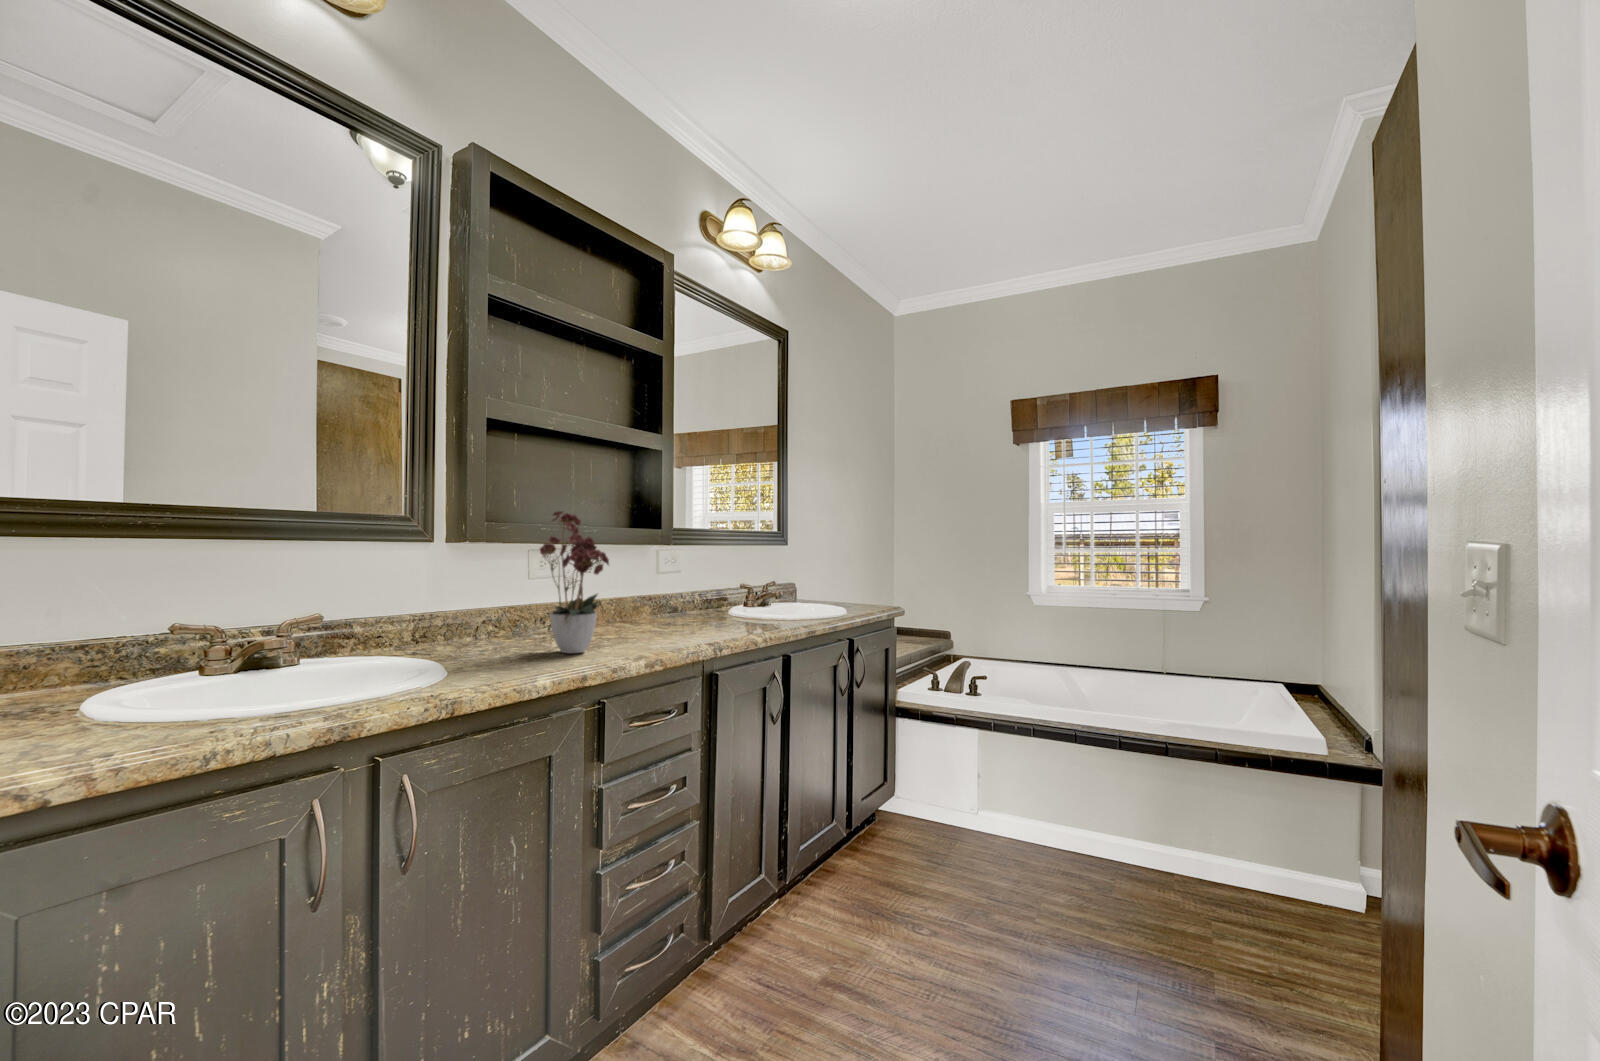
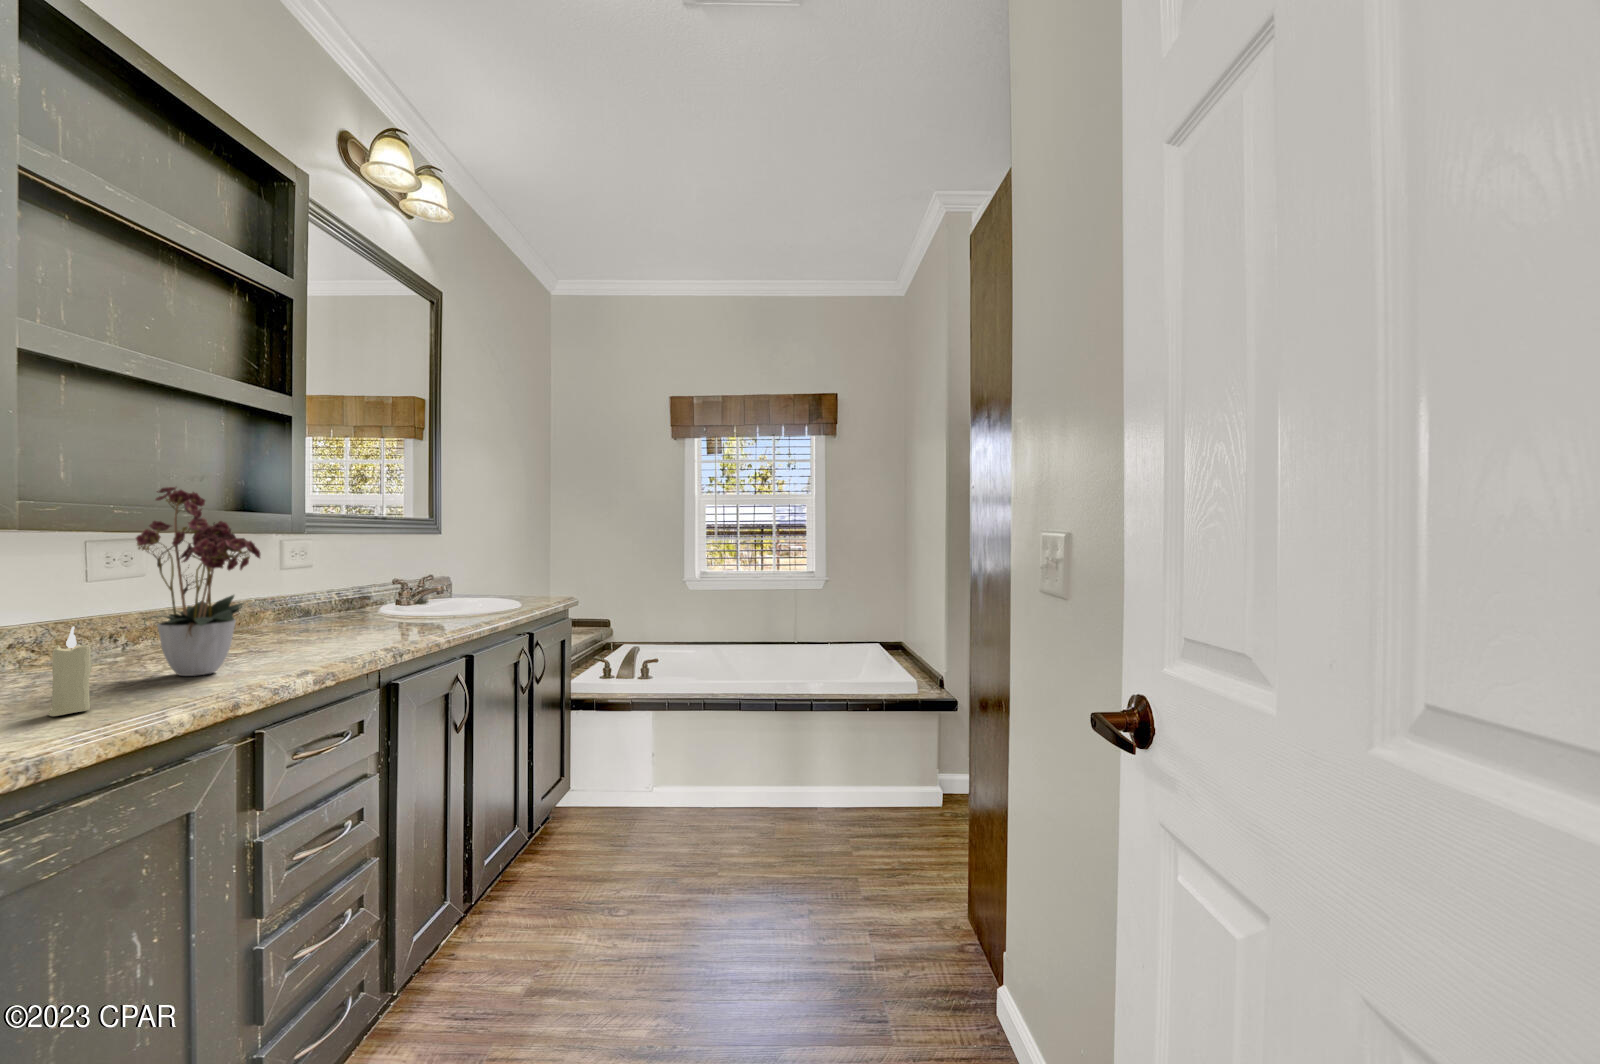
candle: none [475,611,499,673] -> present [48,626,92,716]

